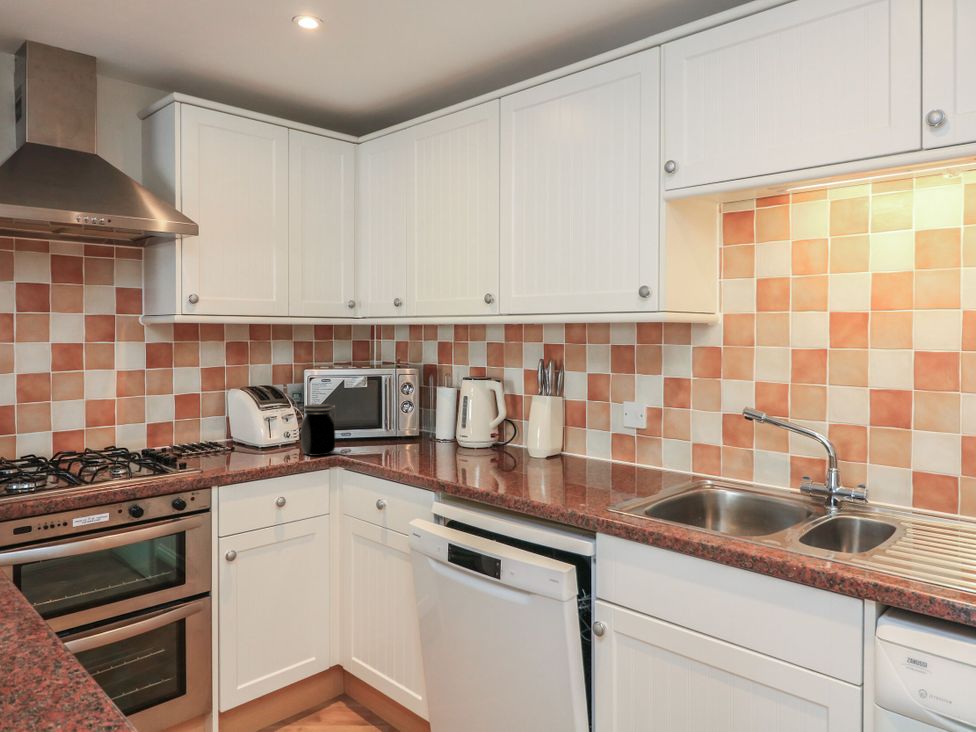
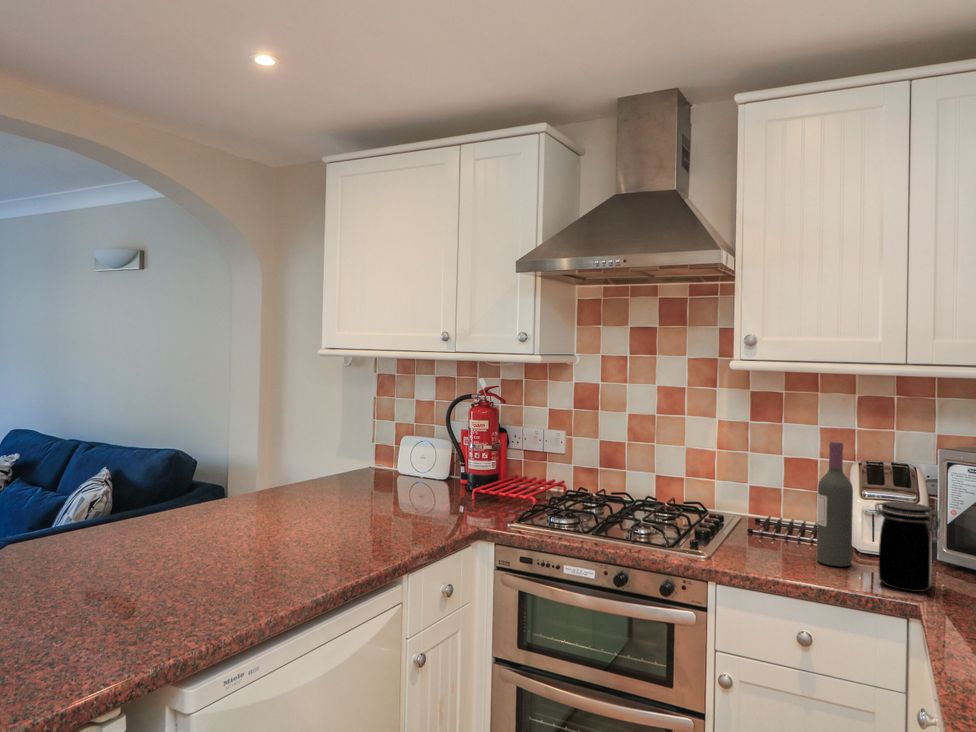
wine bottle: none [257,373,280,456] -> present [817,442,853,566]

